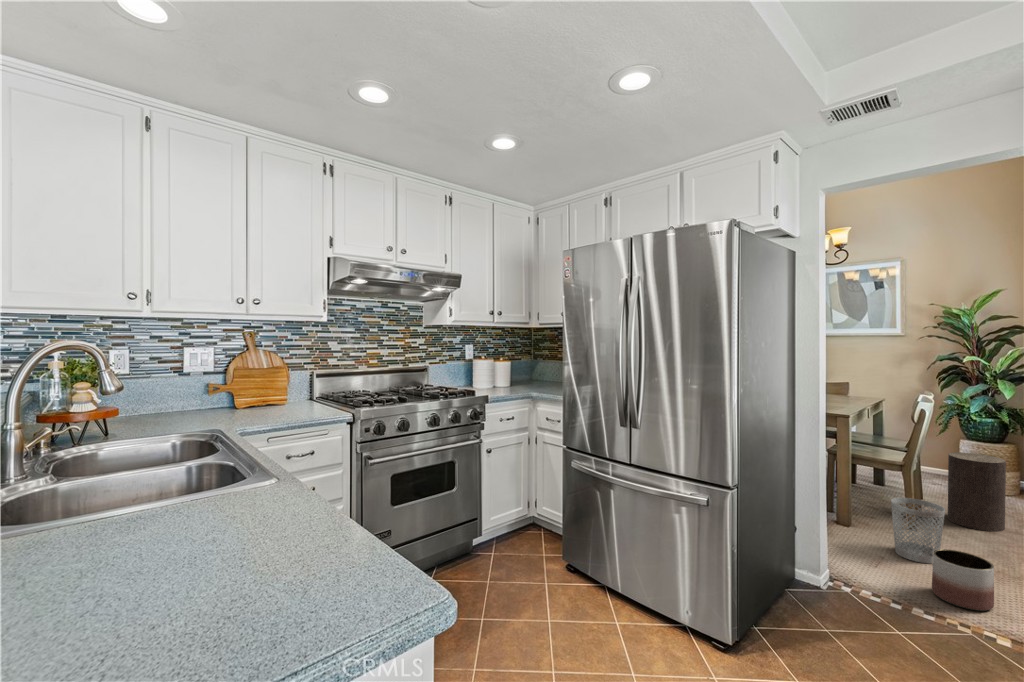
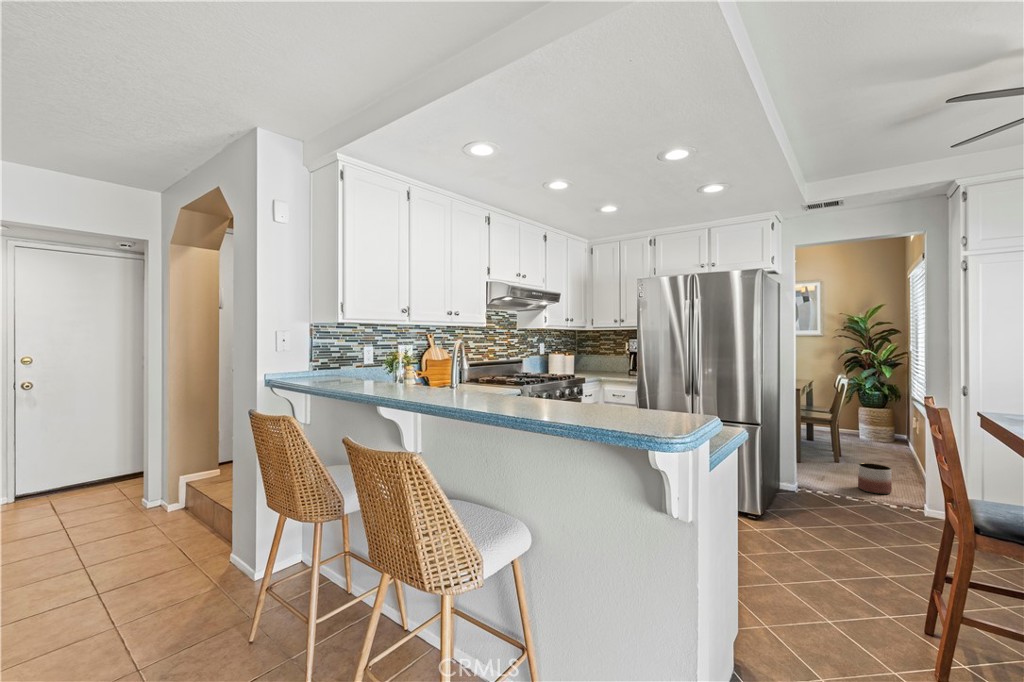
stool: present [948,452,1006,532] -> none [856,412,890,460]
wastebasket: present [891,498,945,563] -> none [829,439,861,476]

